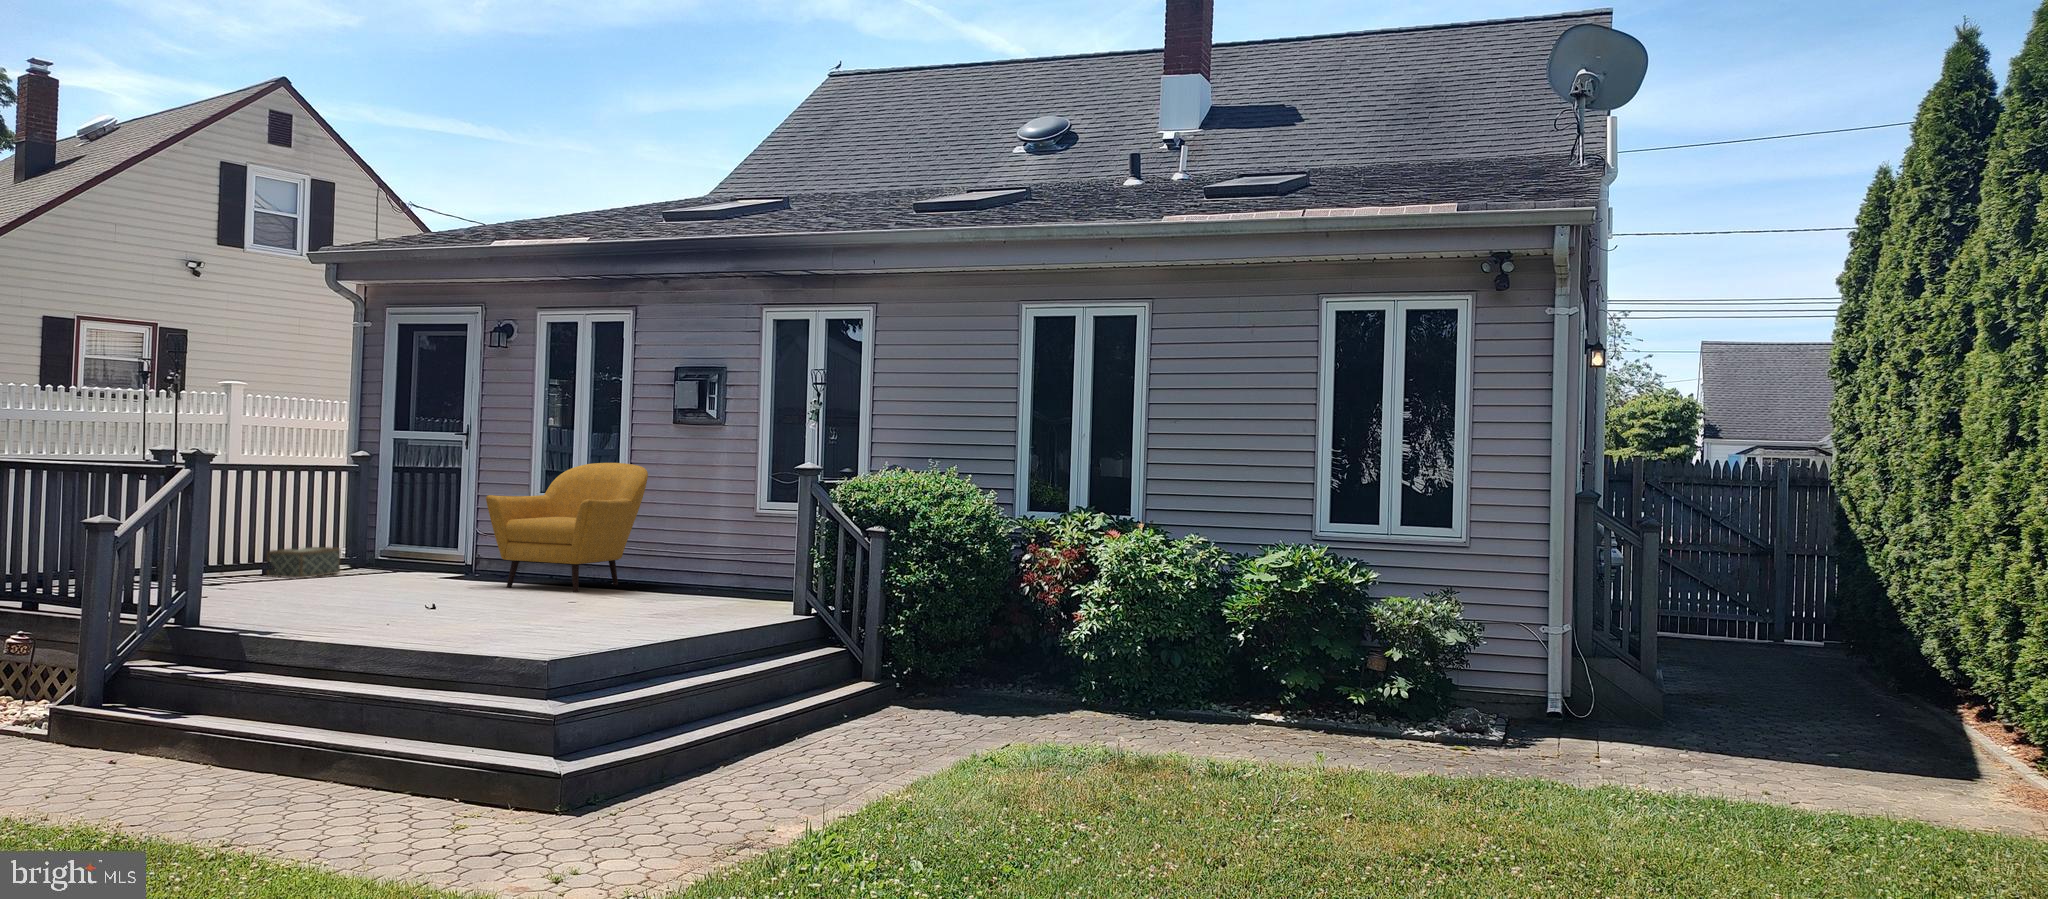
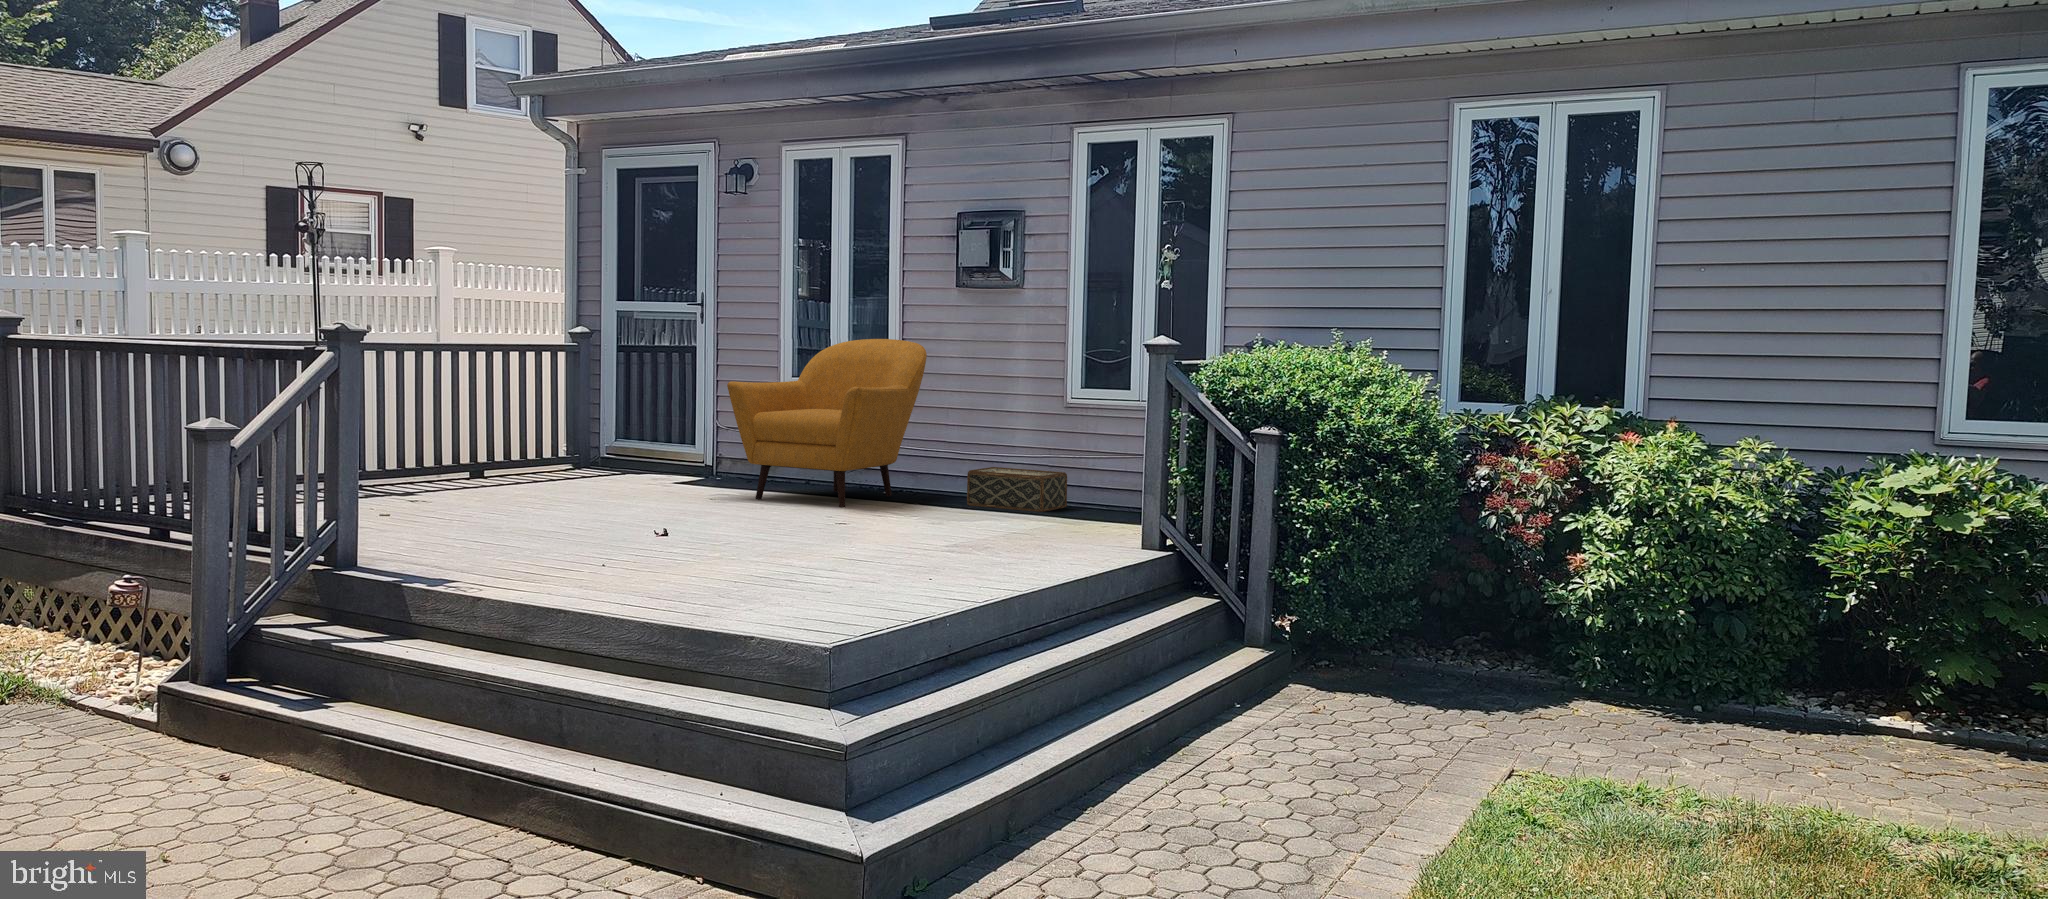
woven basket: present [267,547,340,578] -> present [967,467,1067,512]

